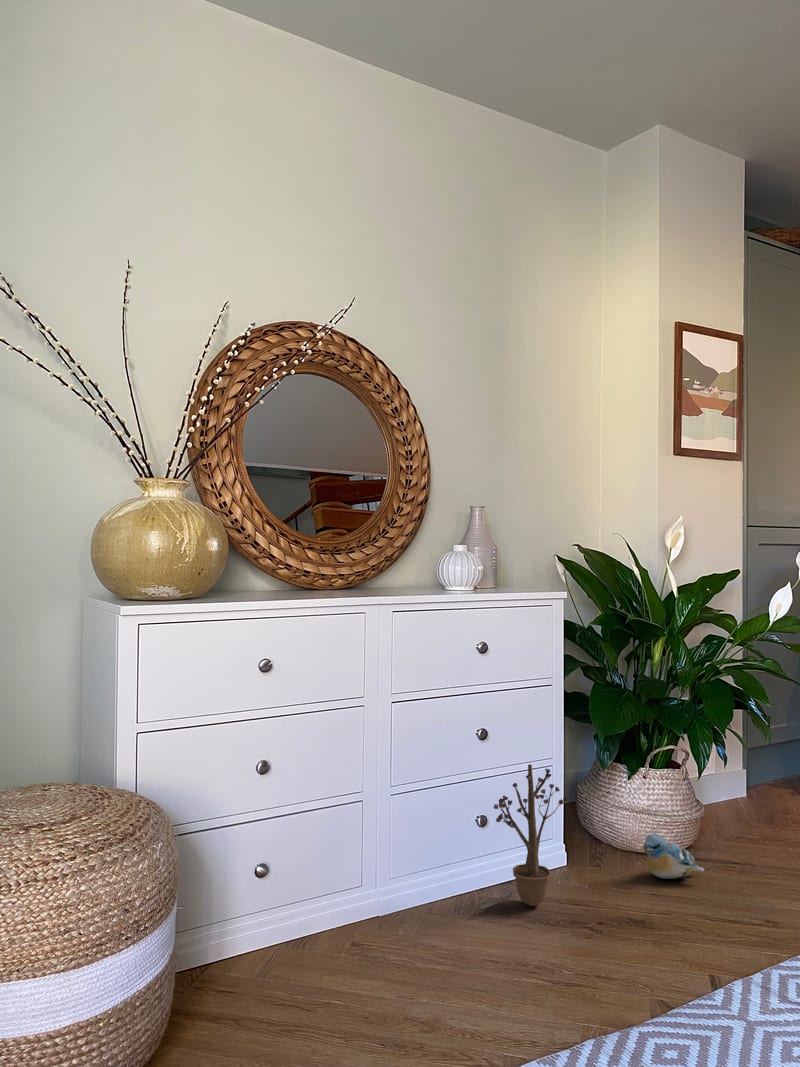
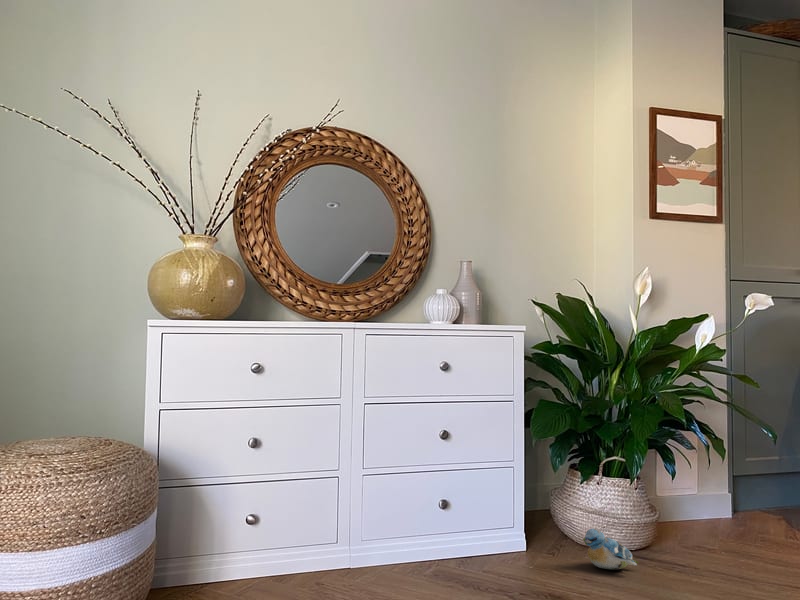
decorative plant: present [481,764,569,910] -> none [425,458,508,574]

